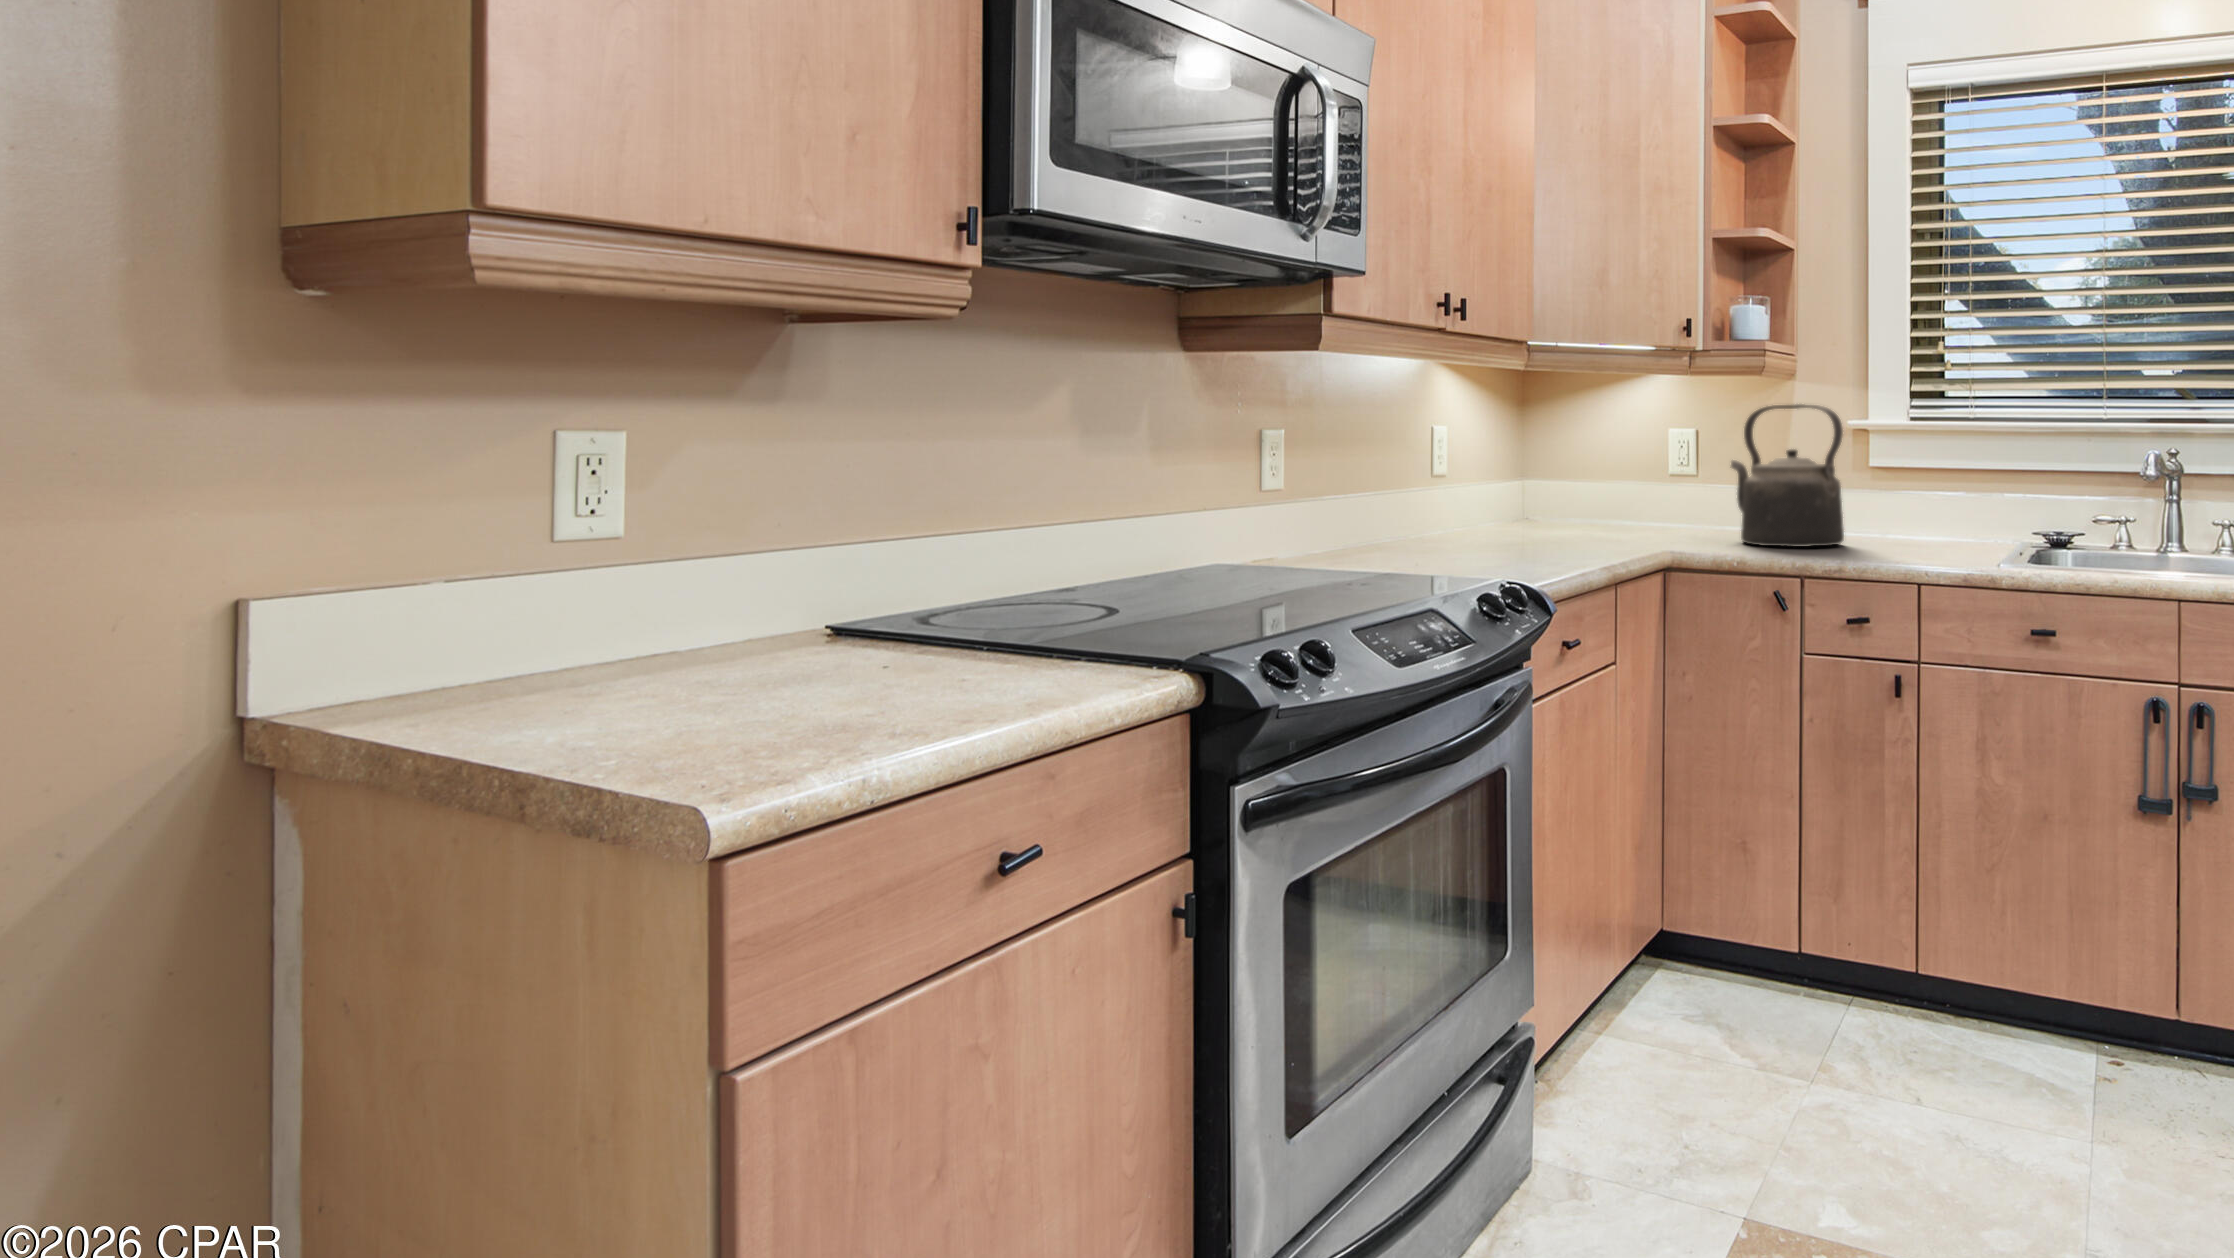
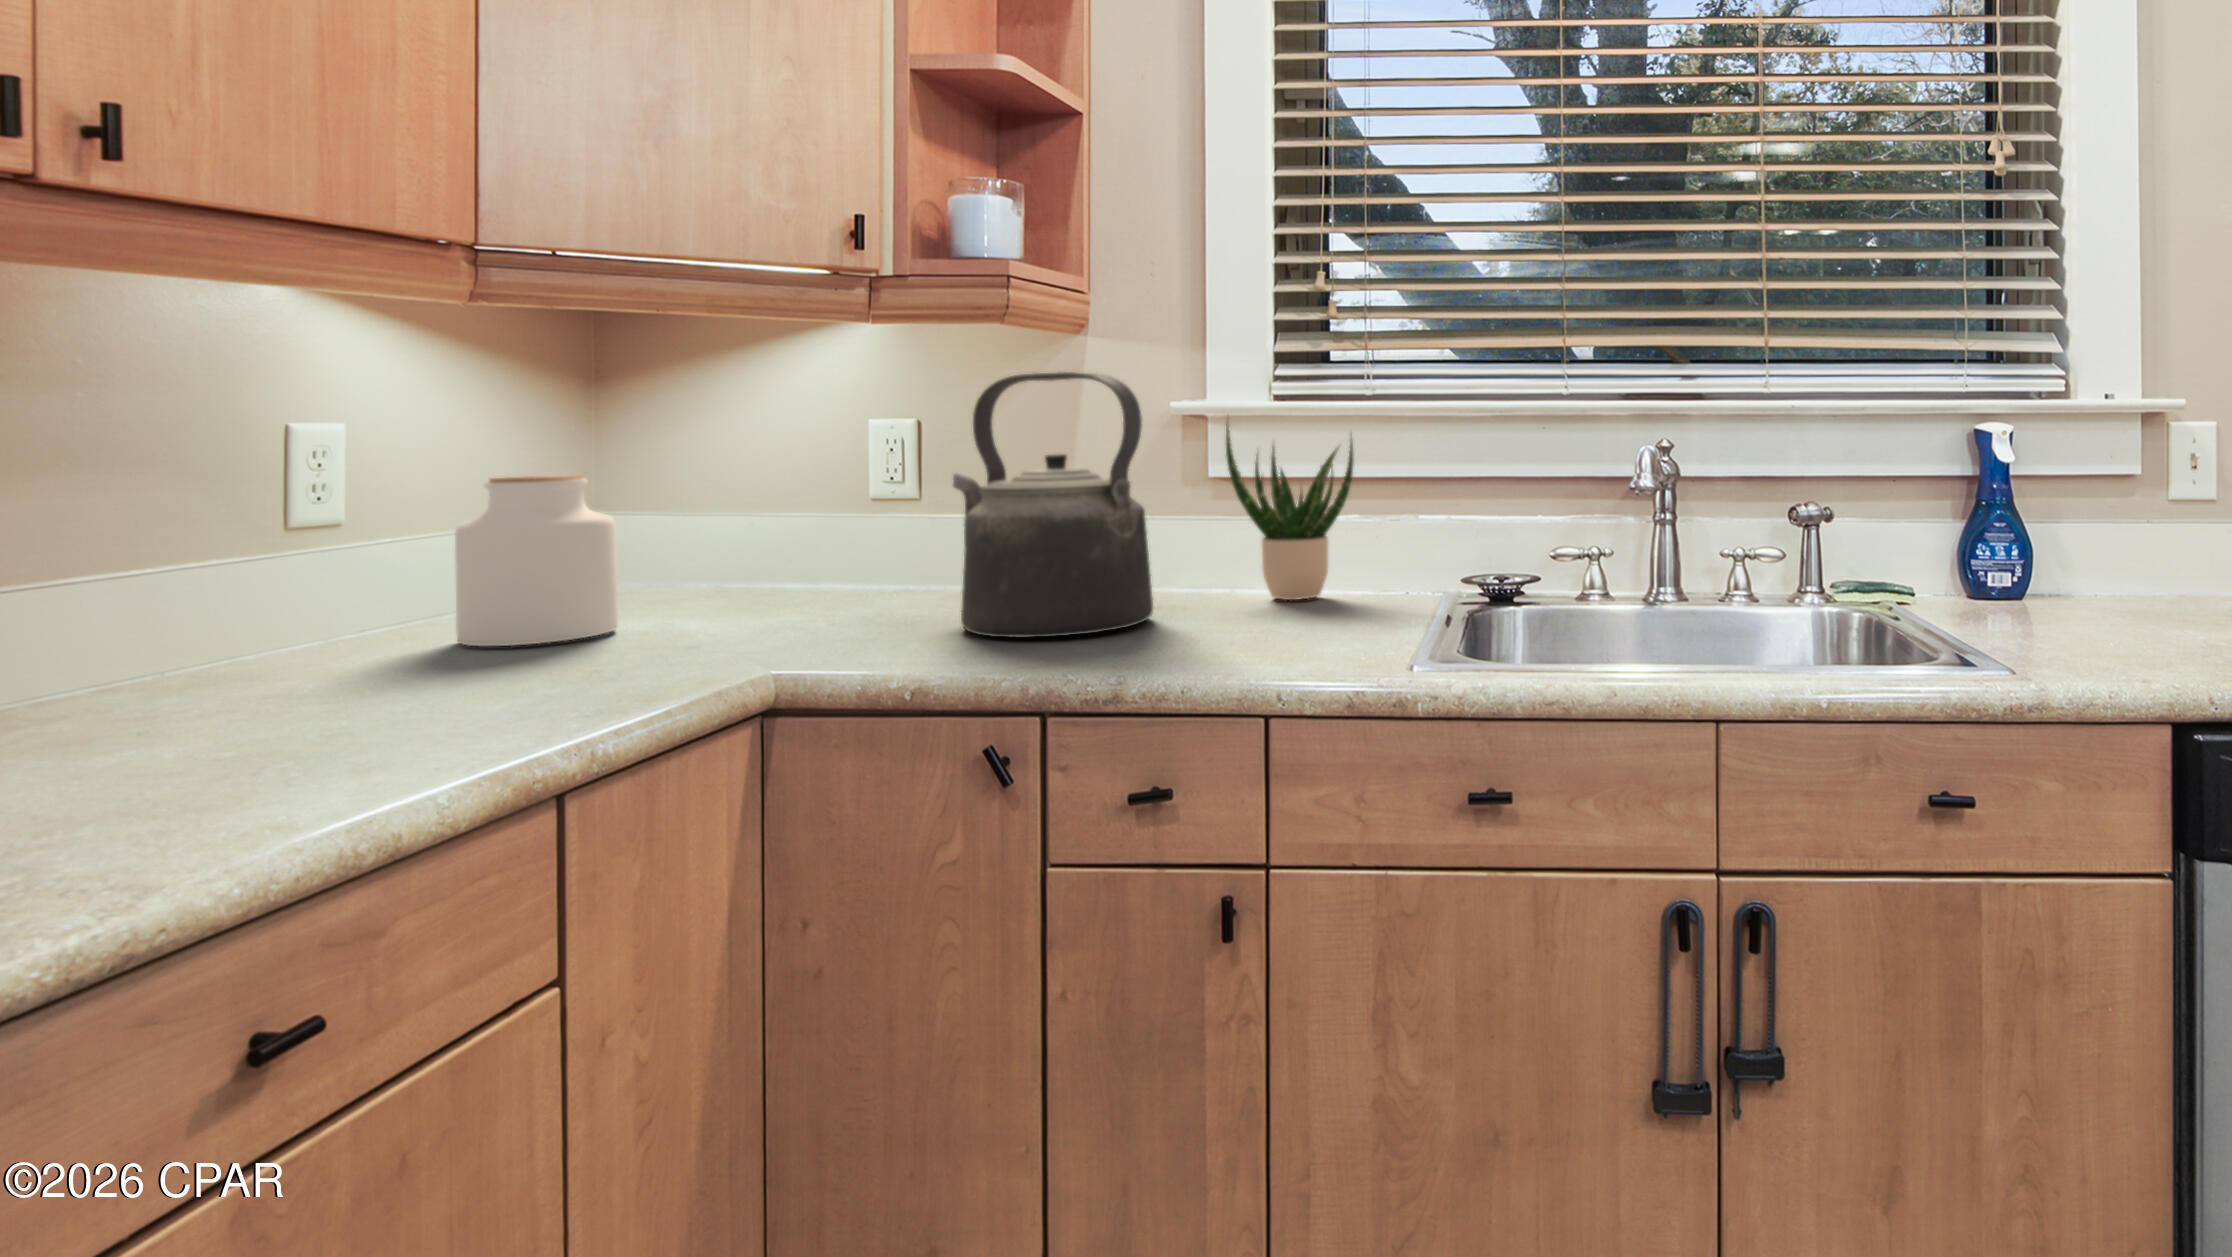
potted plant: none [1881,429,1962,541] -> present [1226,421,1354,600]
jar: none [1504,456,1570,537] -> present [455,475,619,646]

